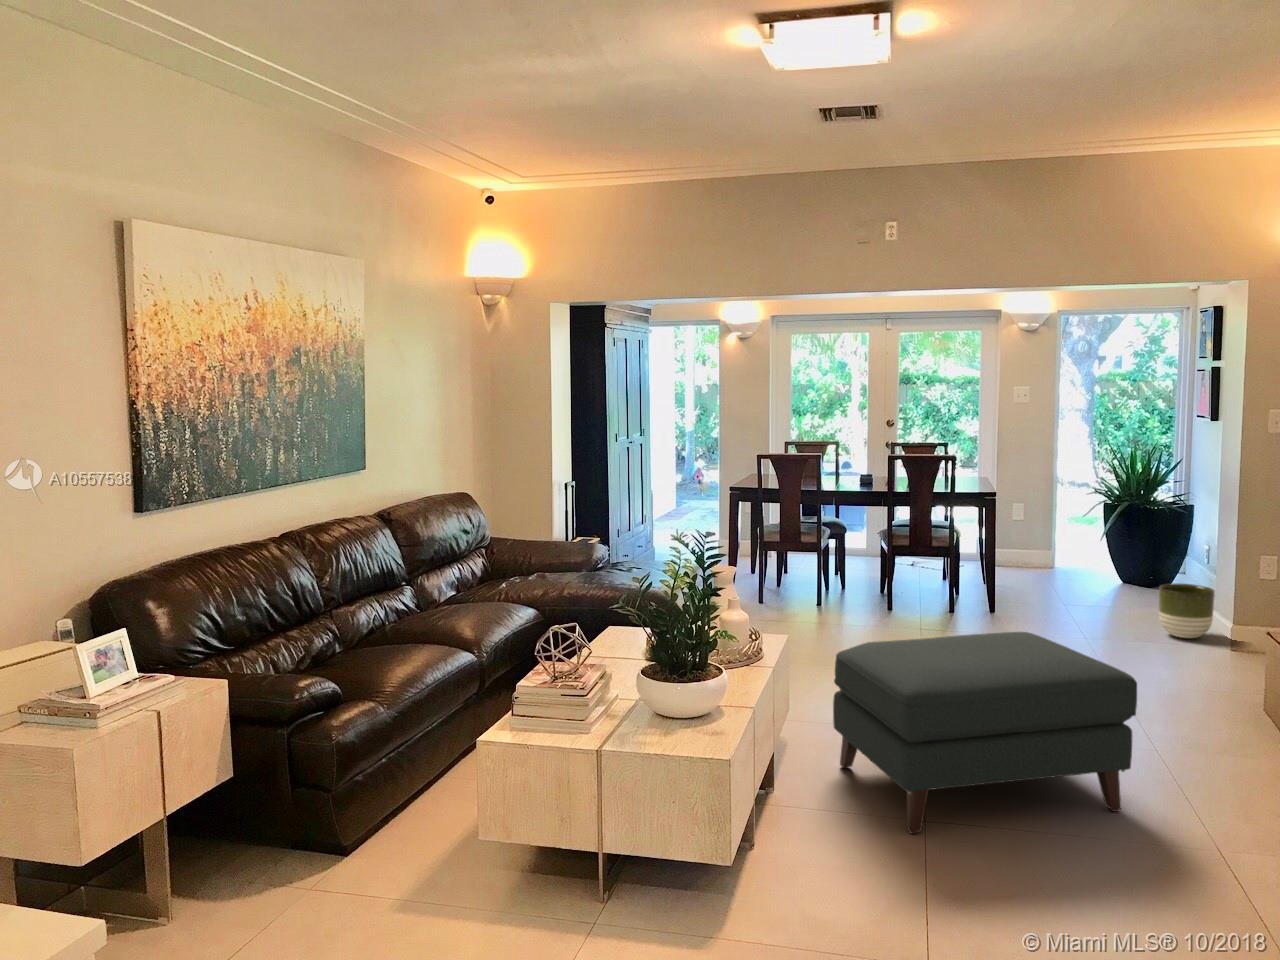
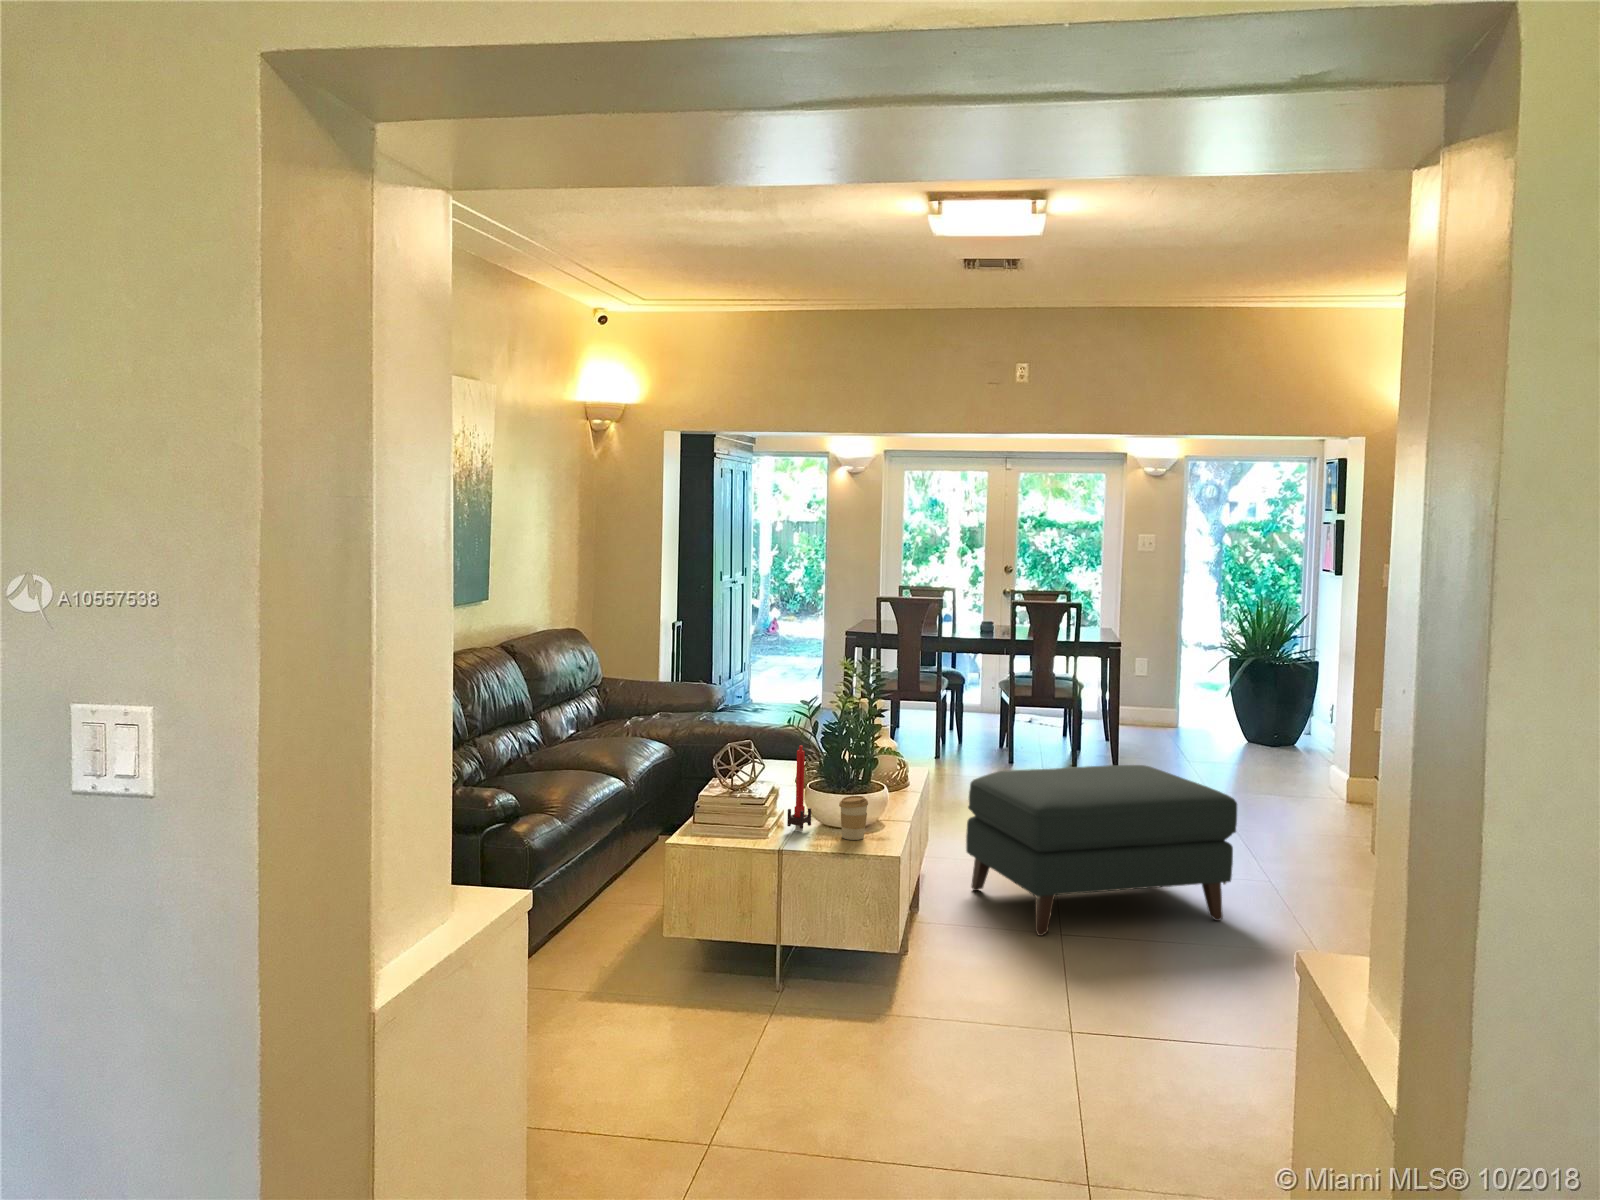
planter: present [1159,584,1215,638] -> none [1278,738,1331,793]
candle: none [615,635,643,732] -> present [787,746,811,831]
coffee cup: none [671,693,705,745] -> present [839,796,868,840]

